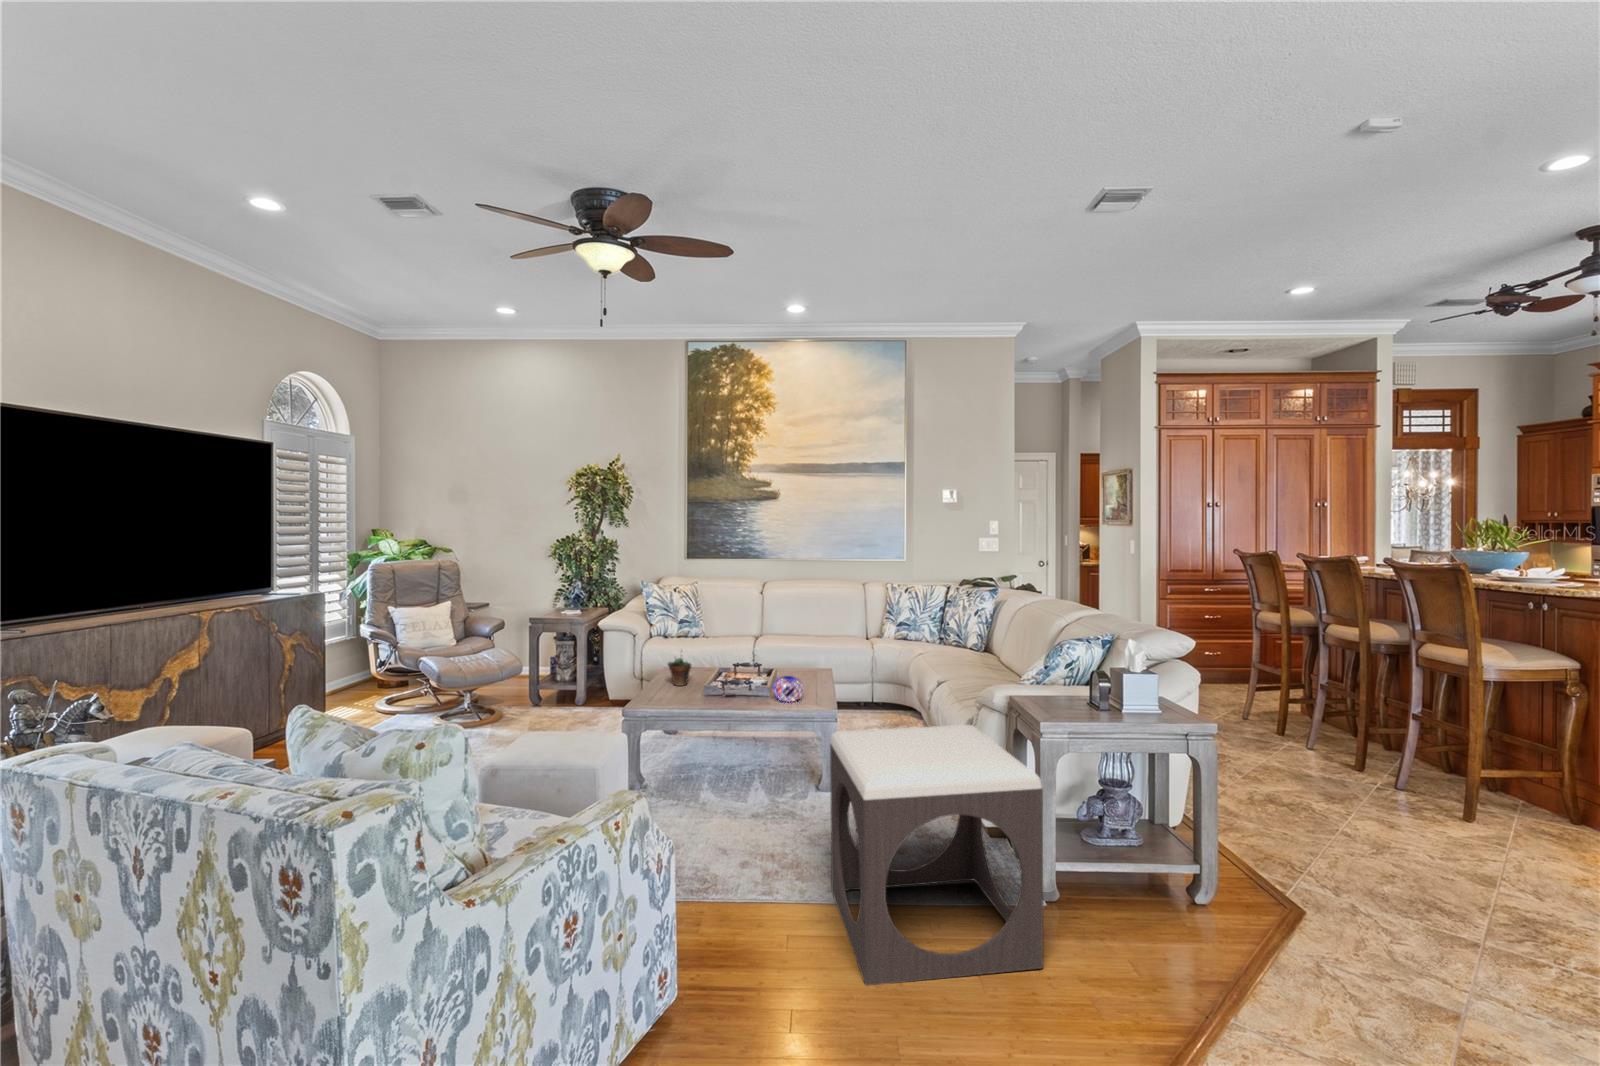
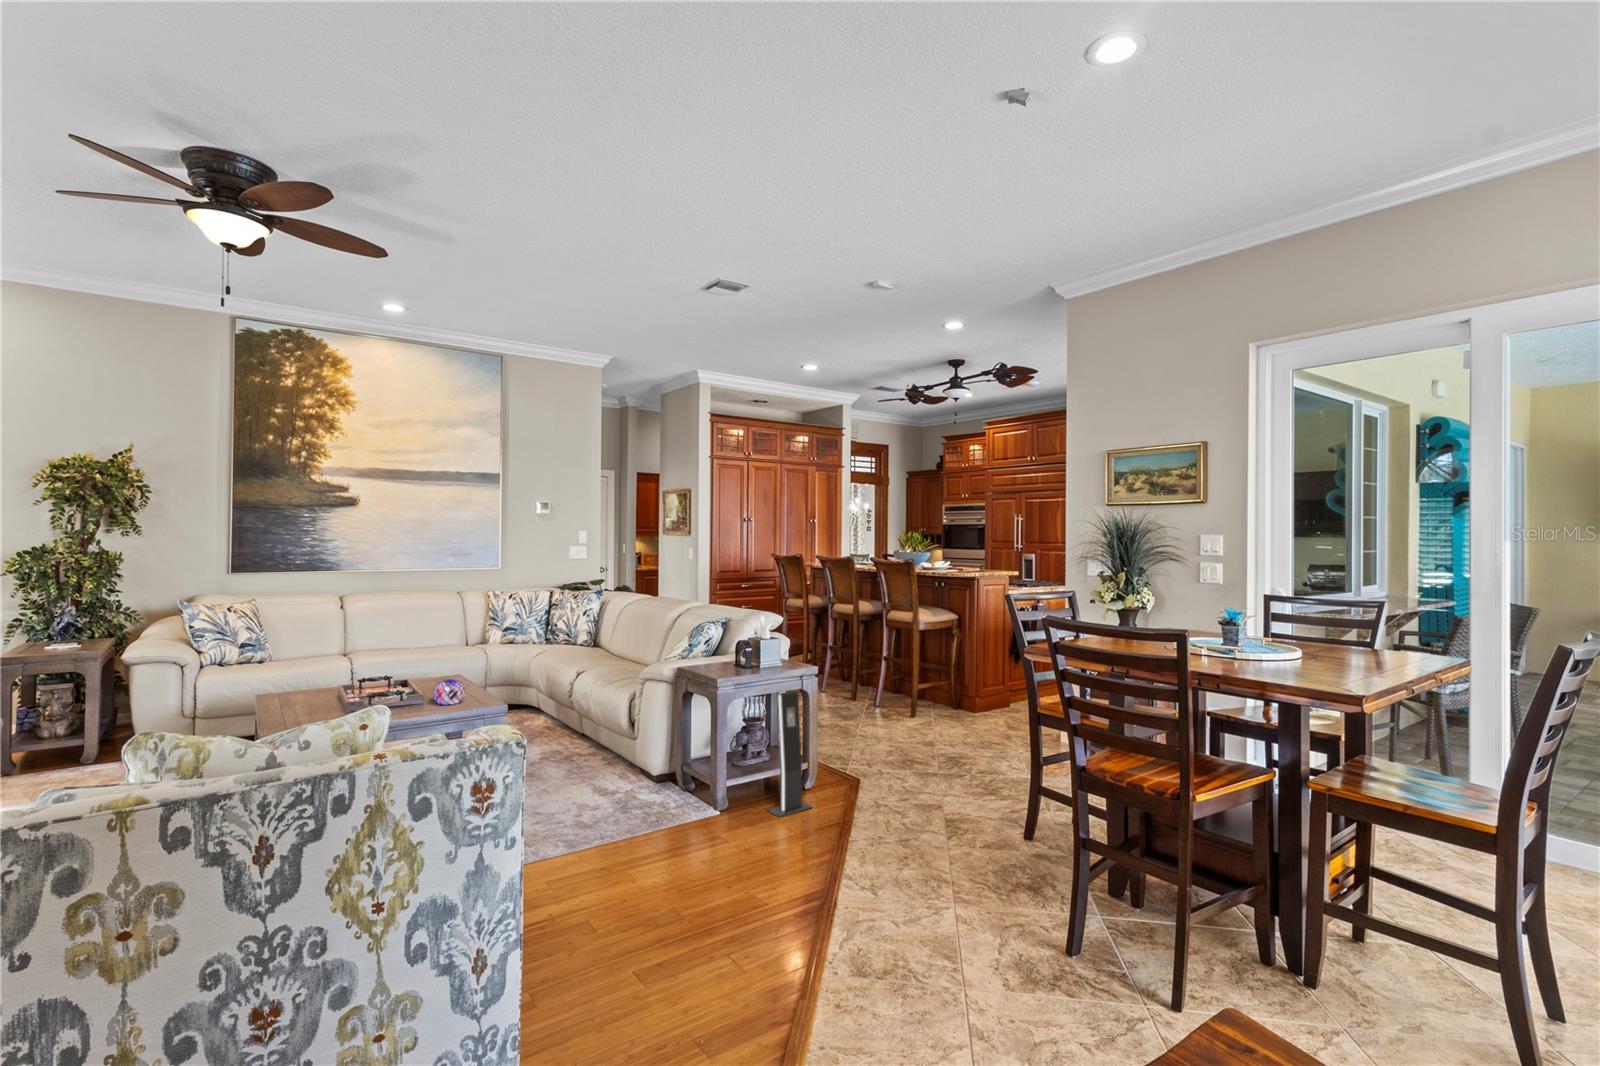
succulent plant: present [668,655,691,686] -> none [289,667,318,708]
footstool: present [830,725,1043,986] -> none [553,690,739,899]
speaker: none [1118,755,1194,934] -> present [767,691,812,817]

